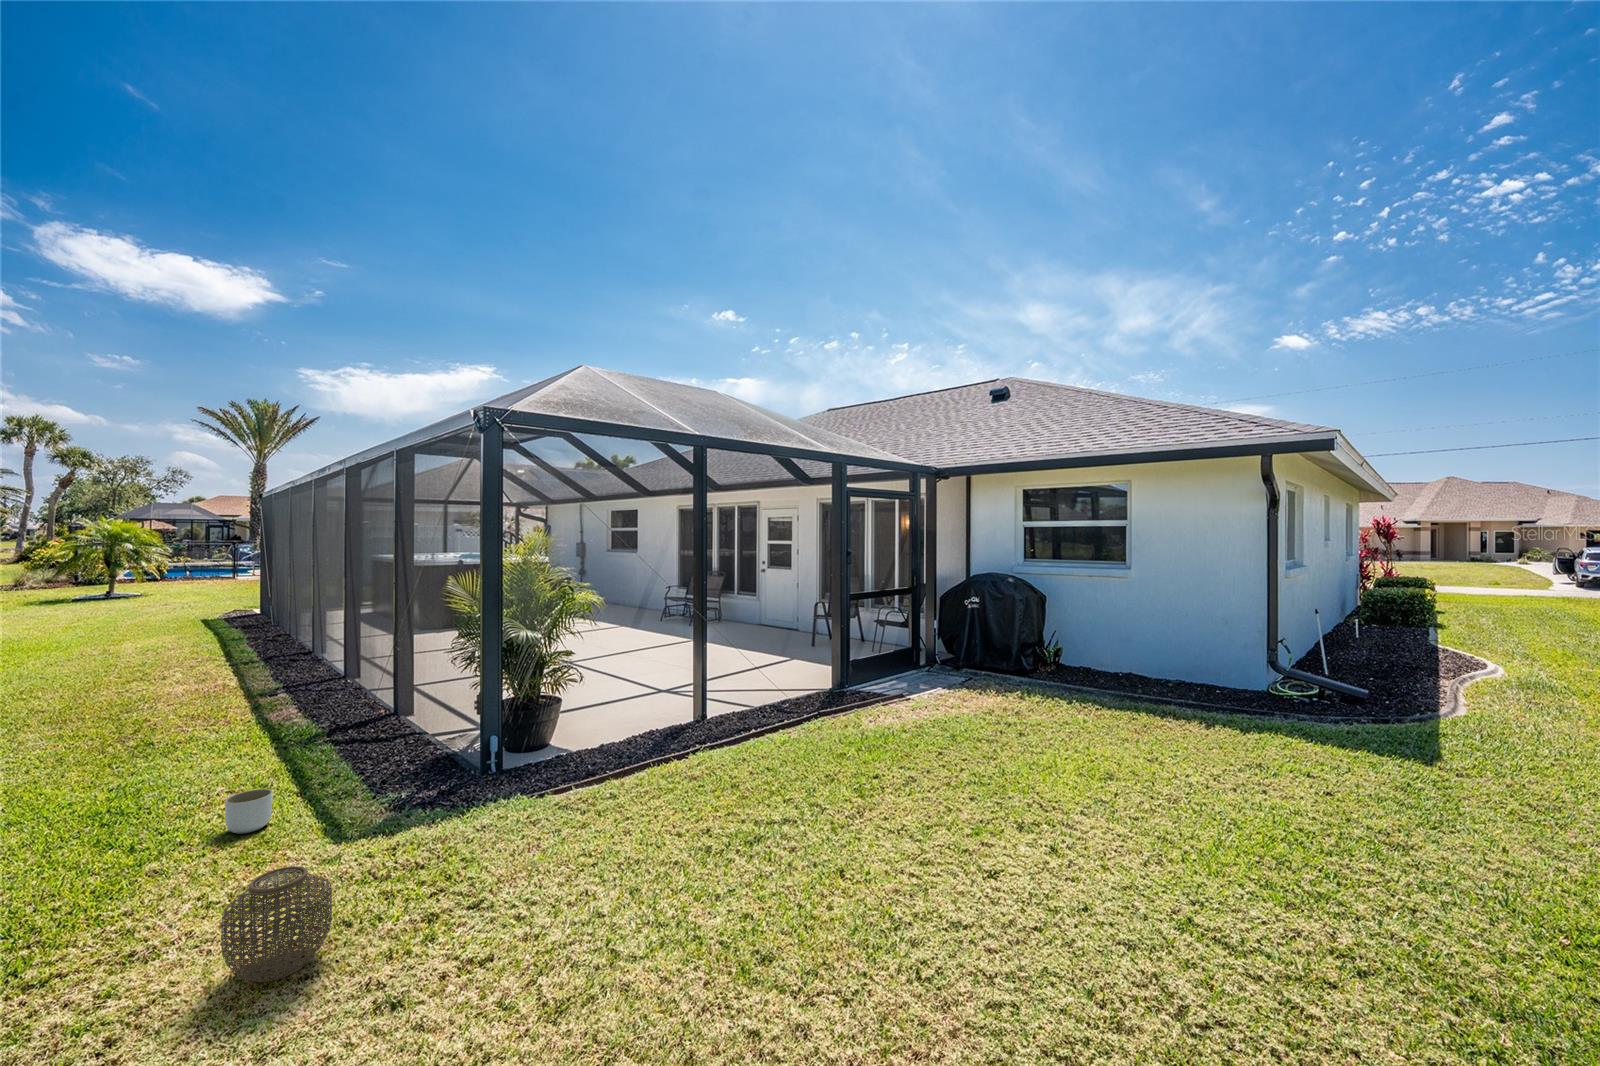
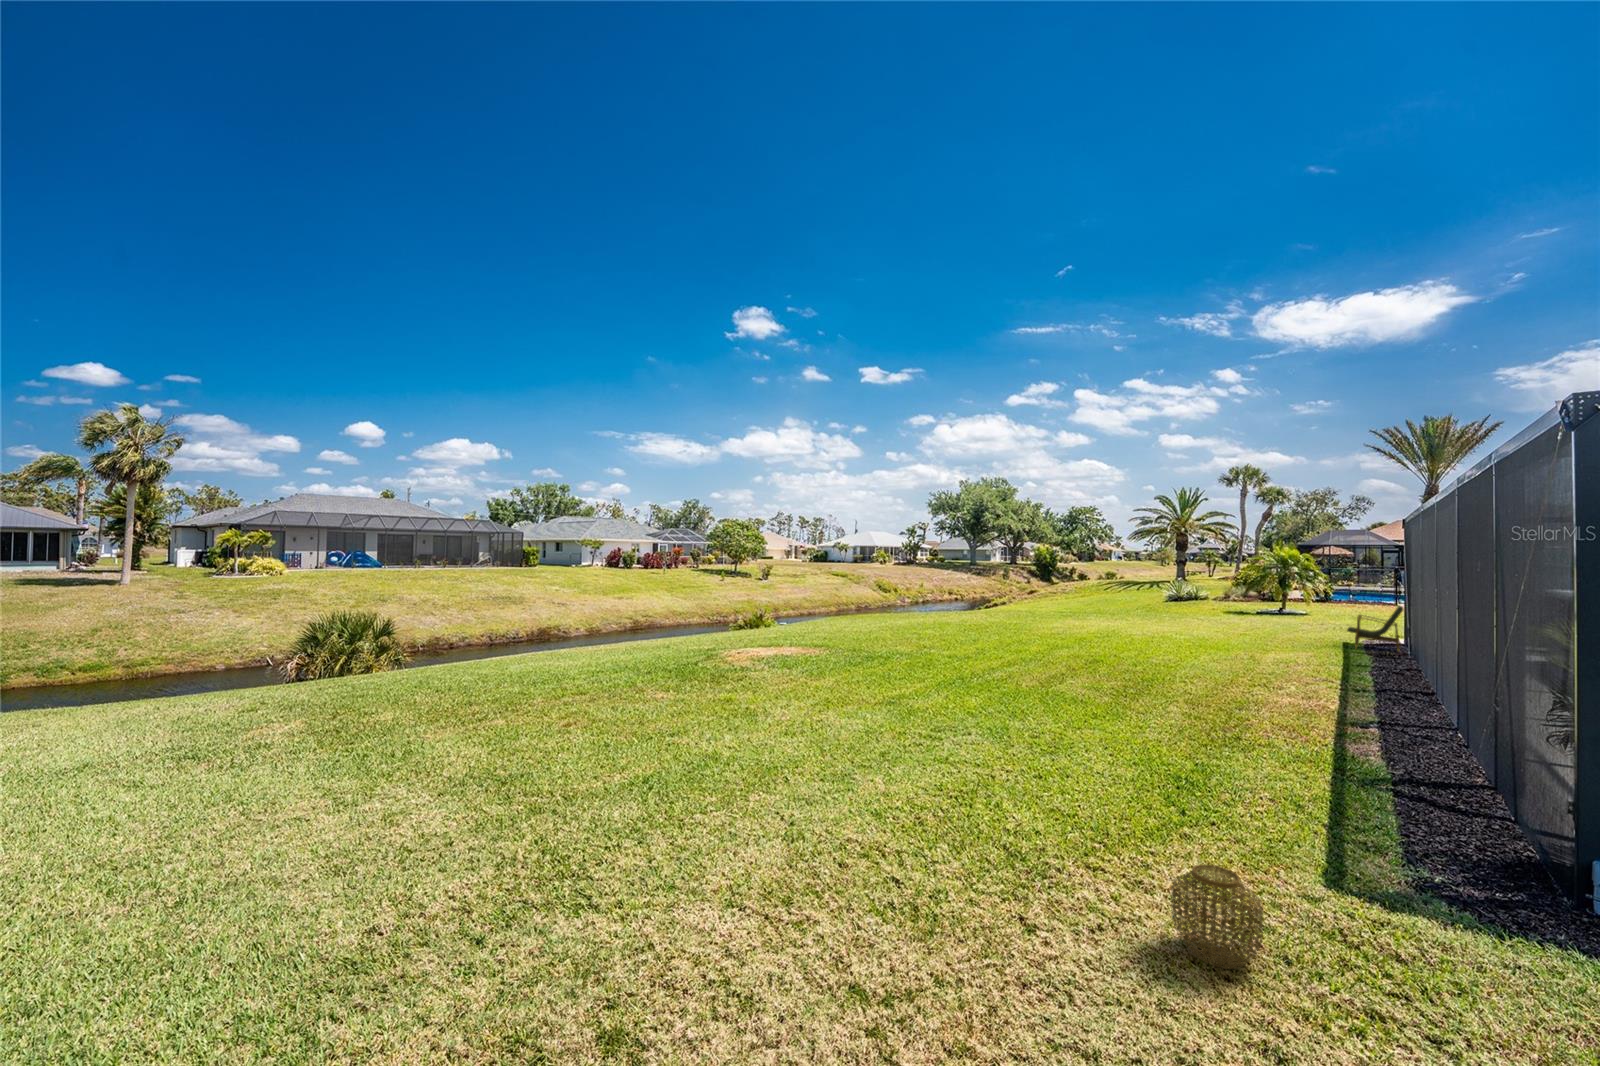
lounge chair: none [209,577,266,624] -> present [1347,606,1403,651]
planter: present [225,789,273,834] -> none [1244,800,1285,841]

